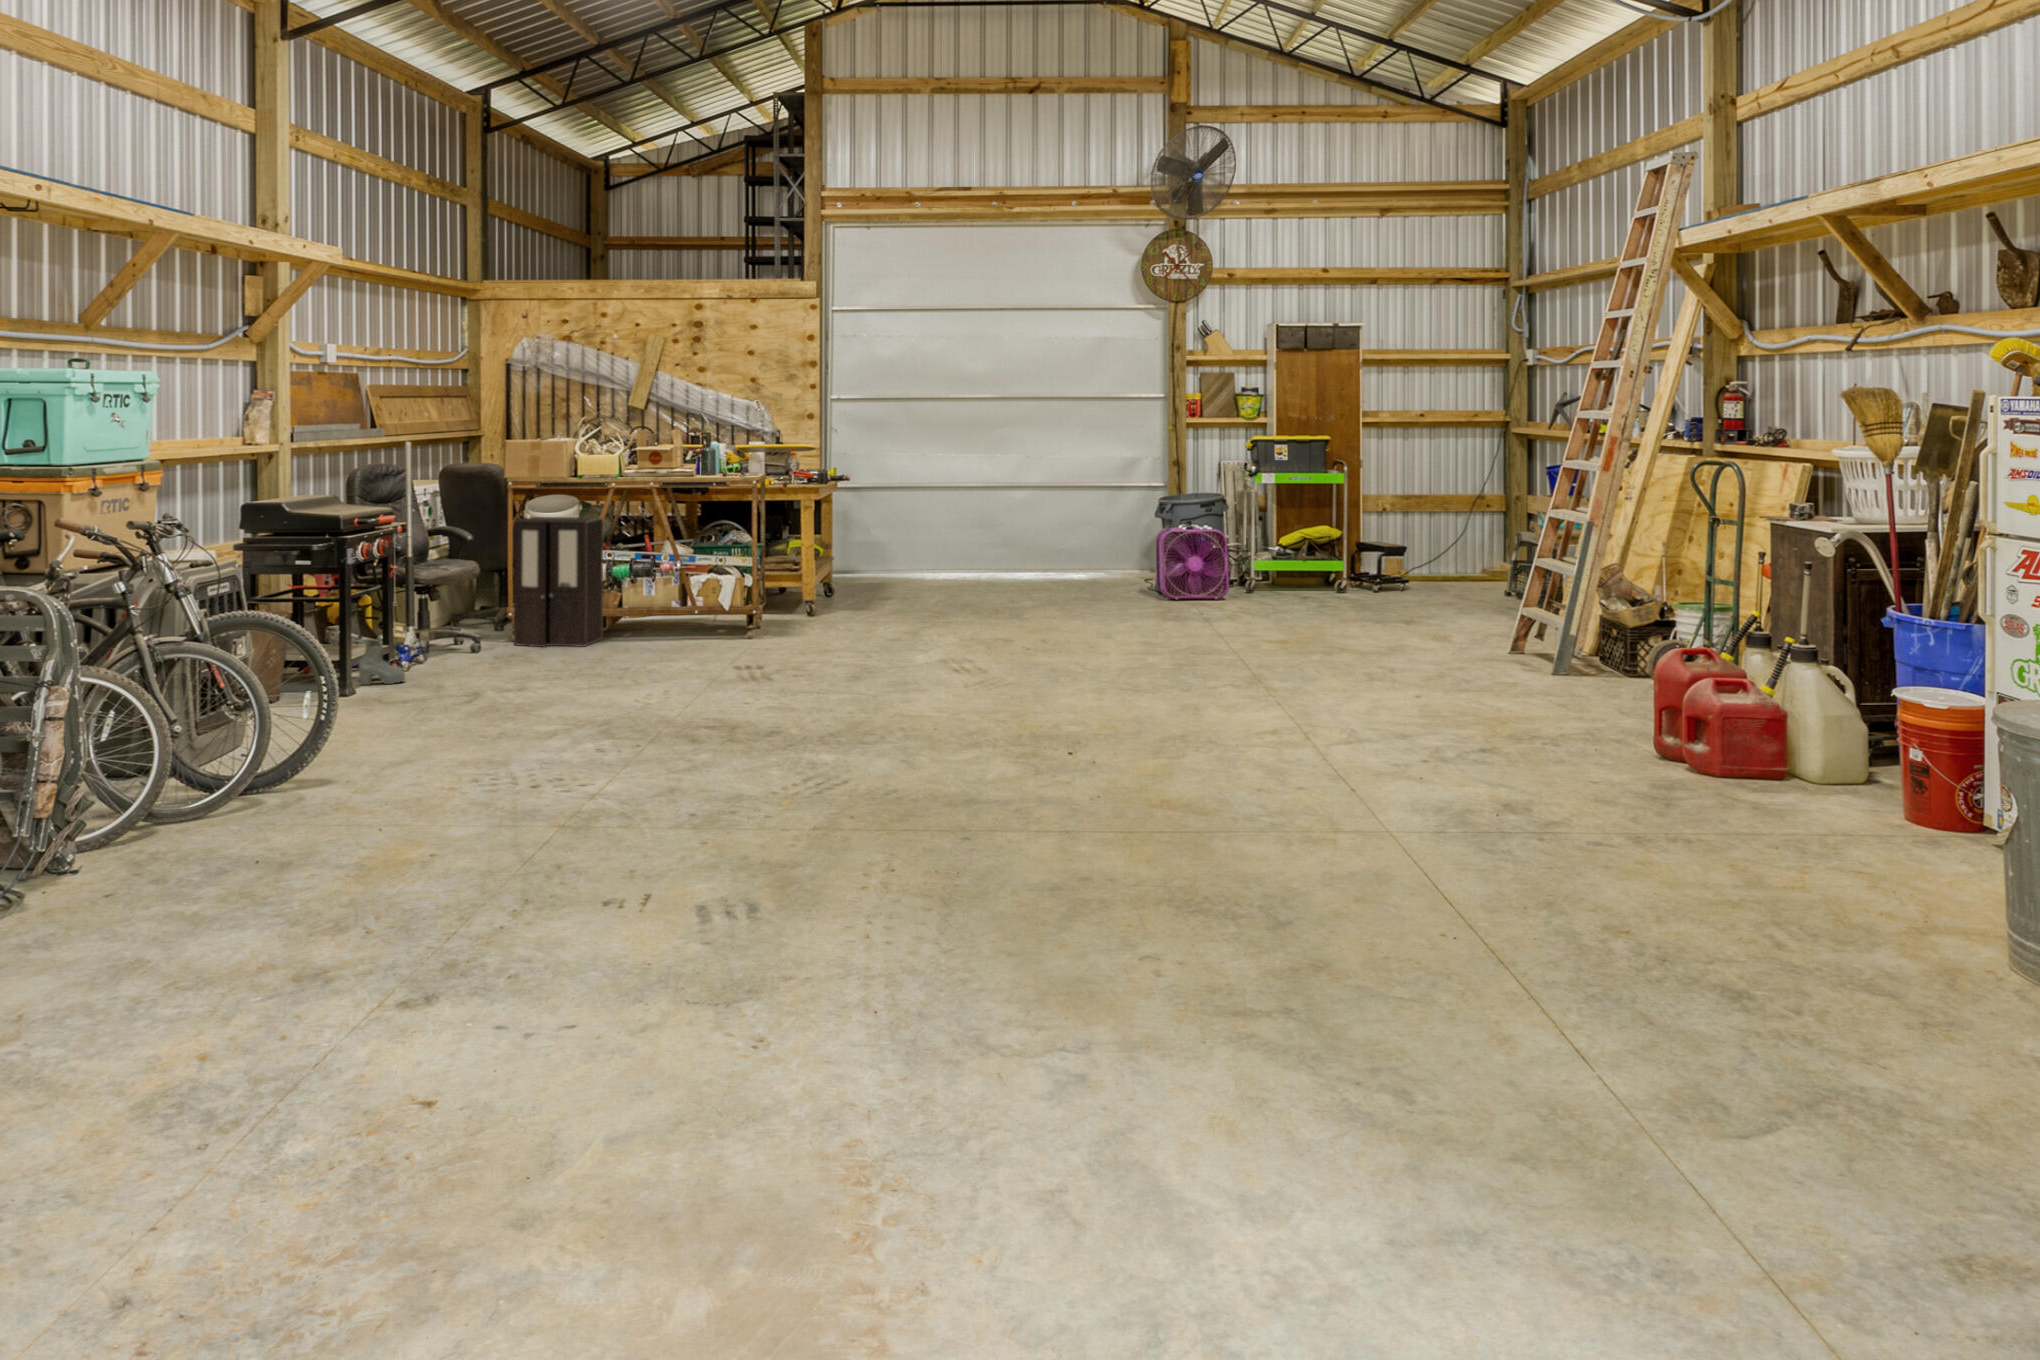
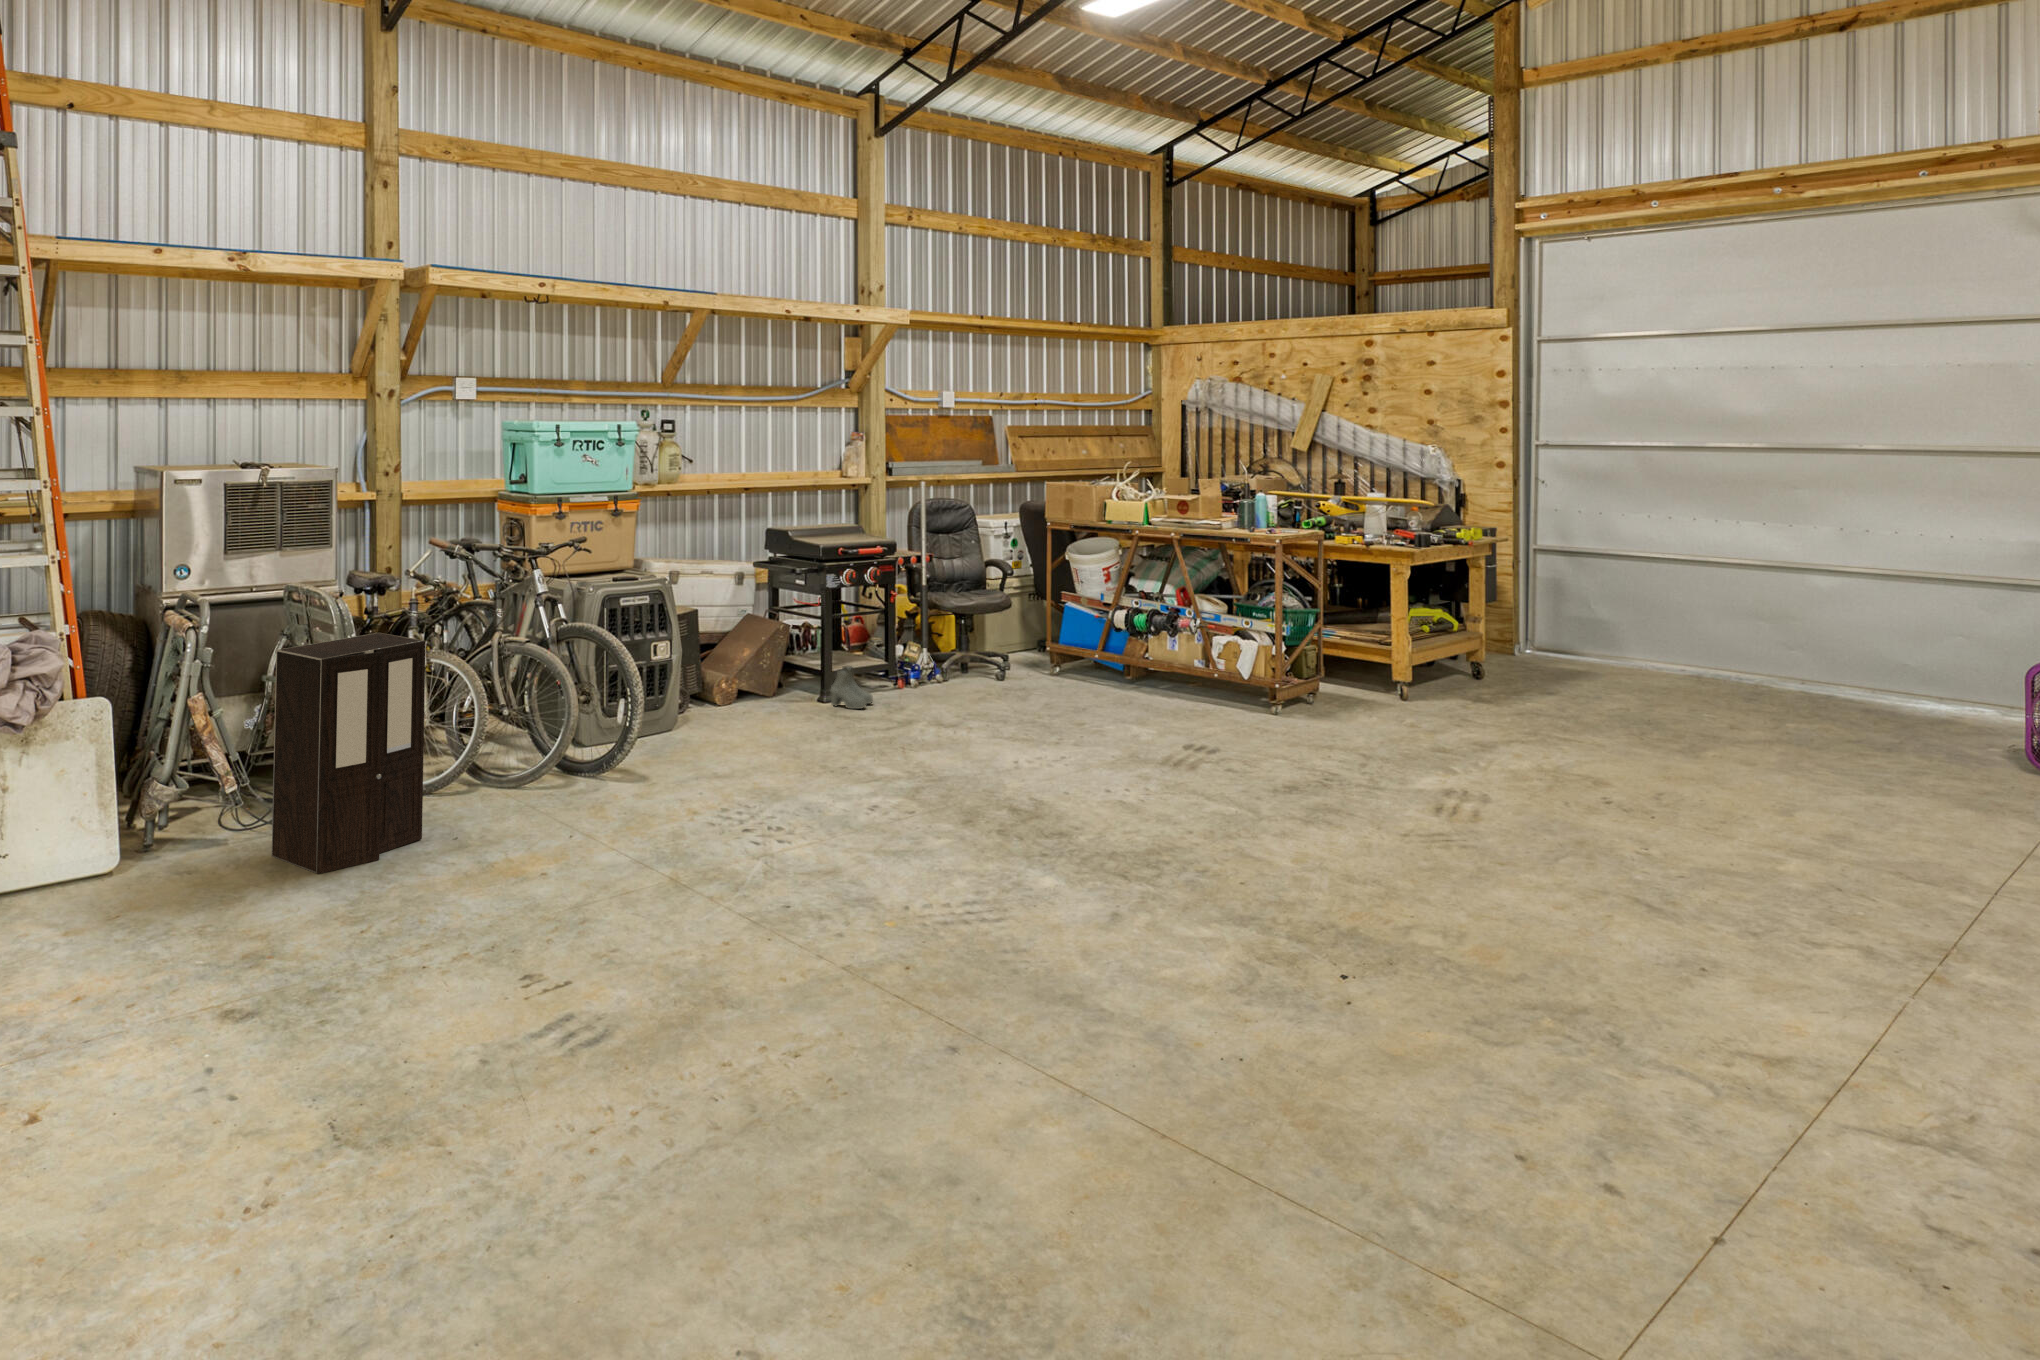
cabinet: present [514,517,603,647] -> present [272,633,426,874]

